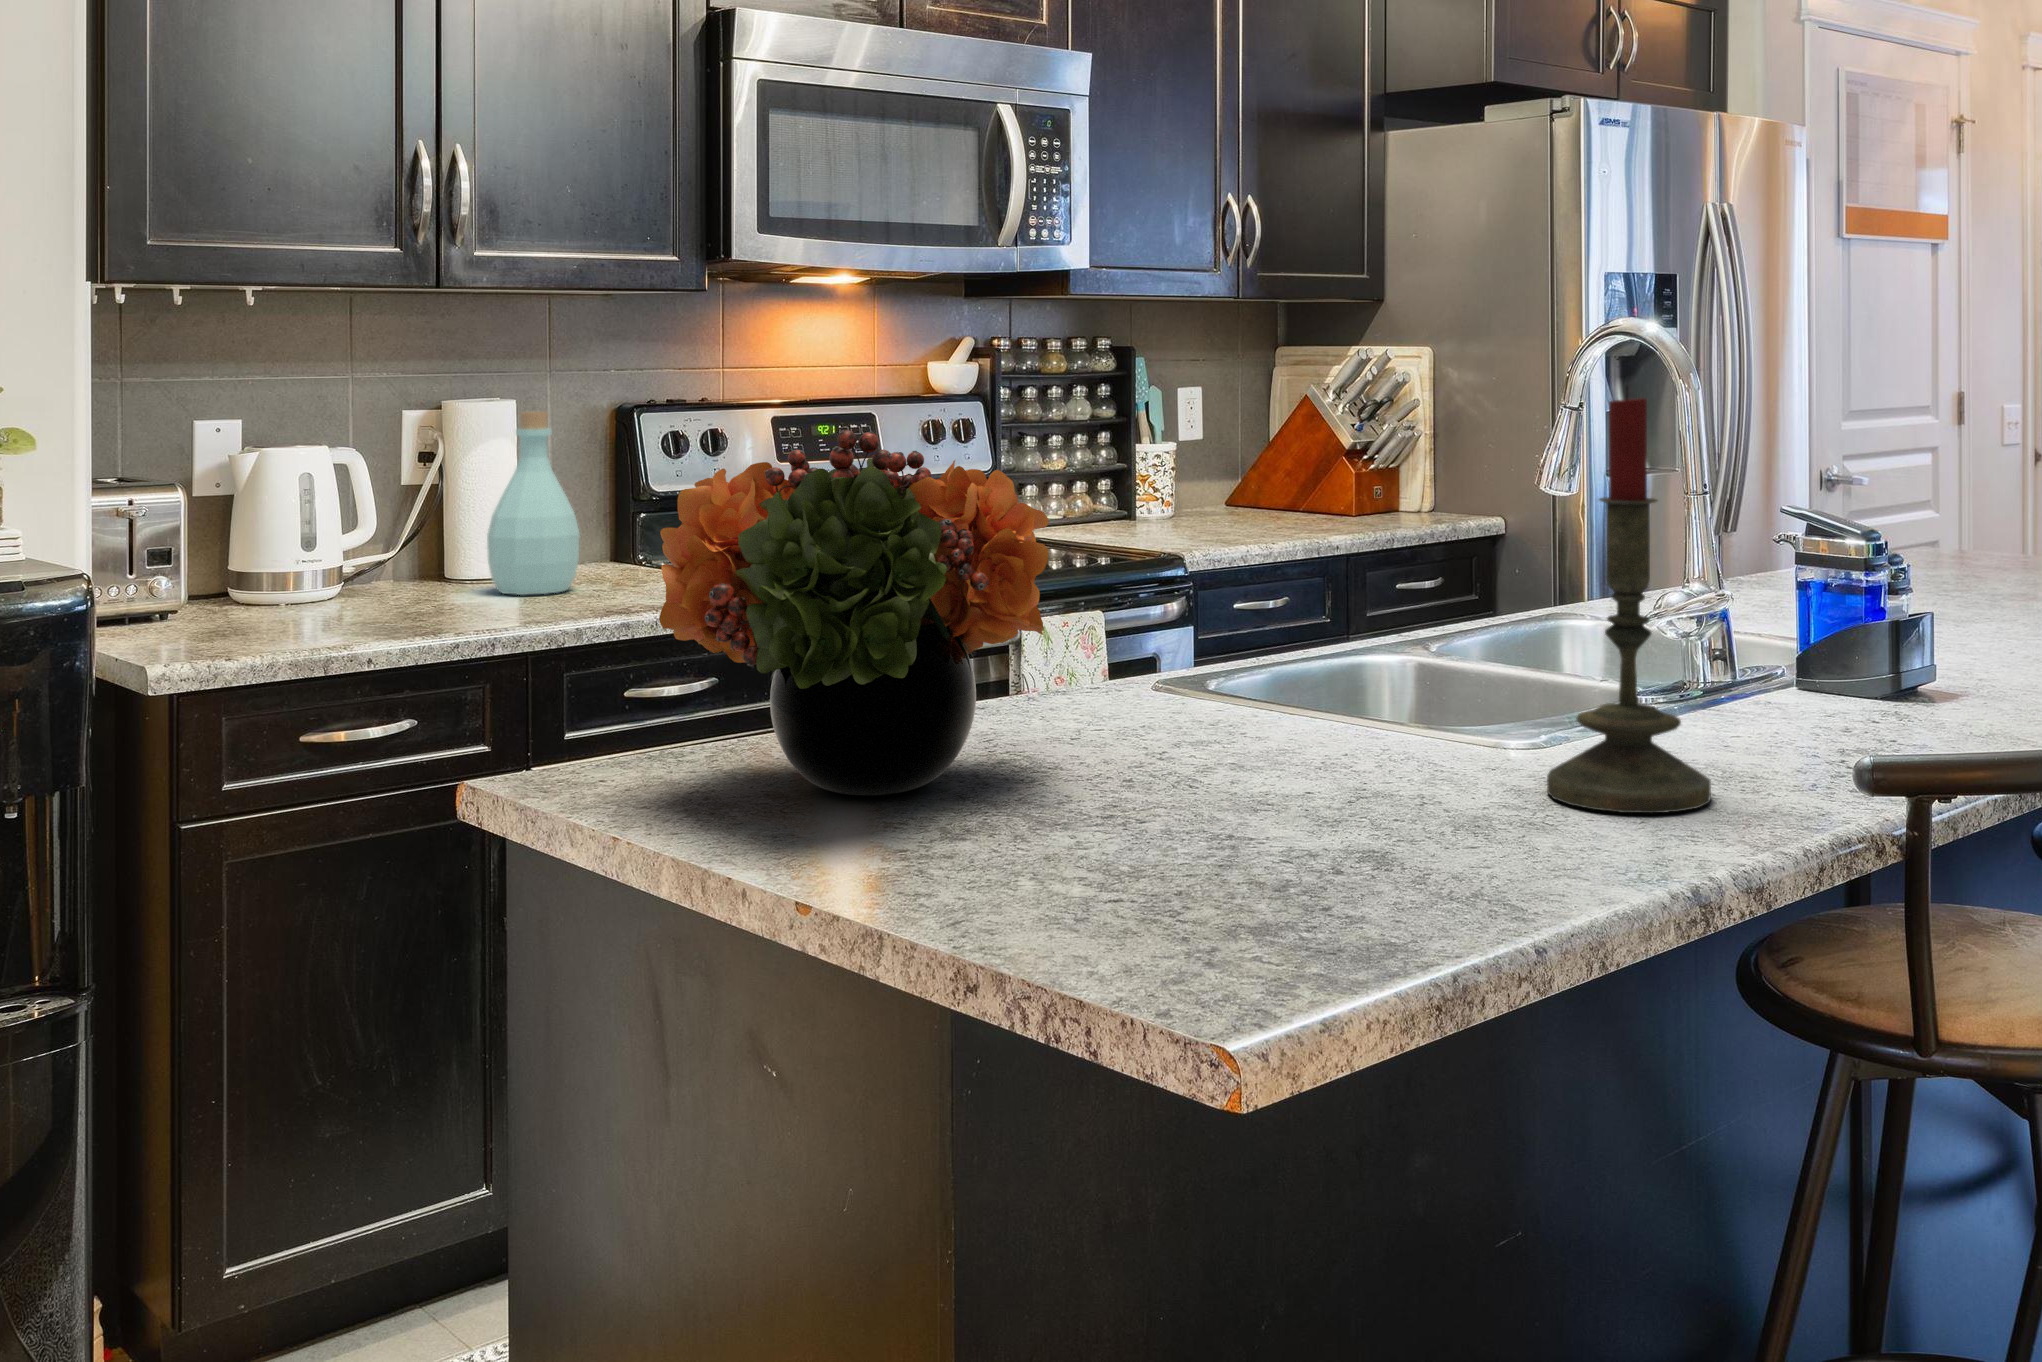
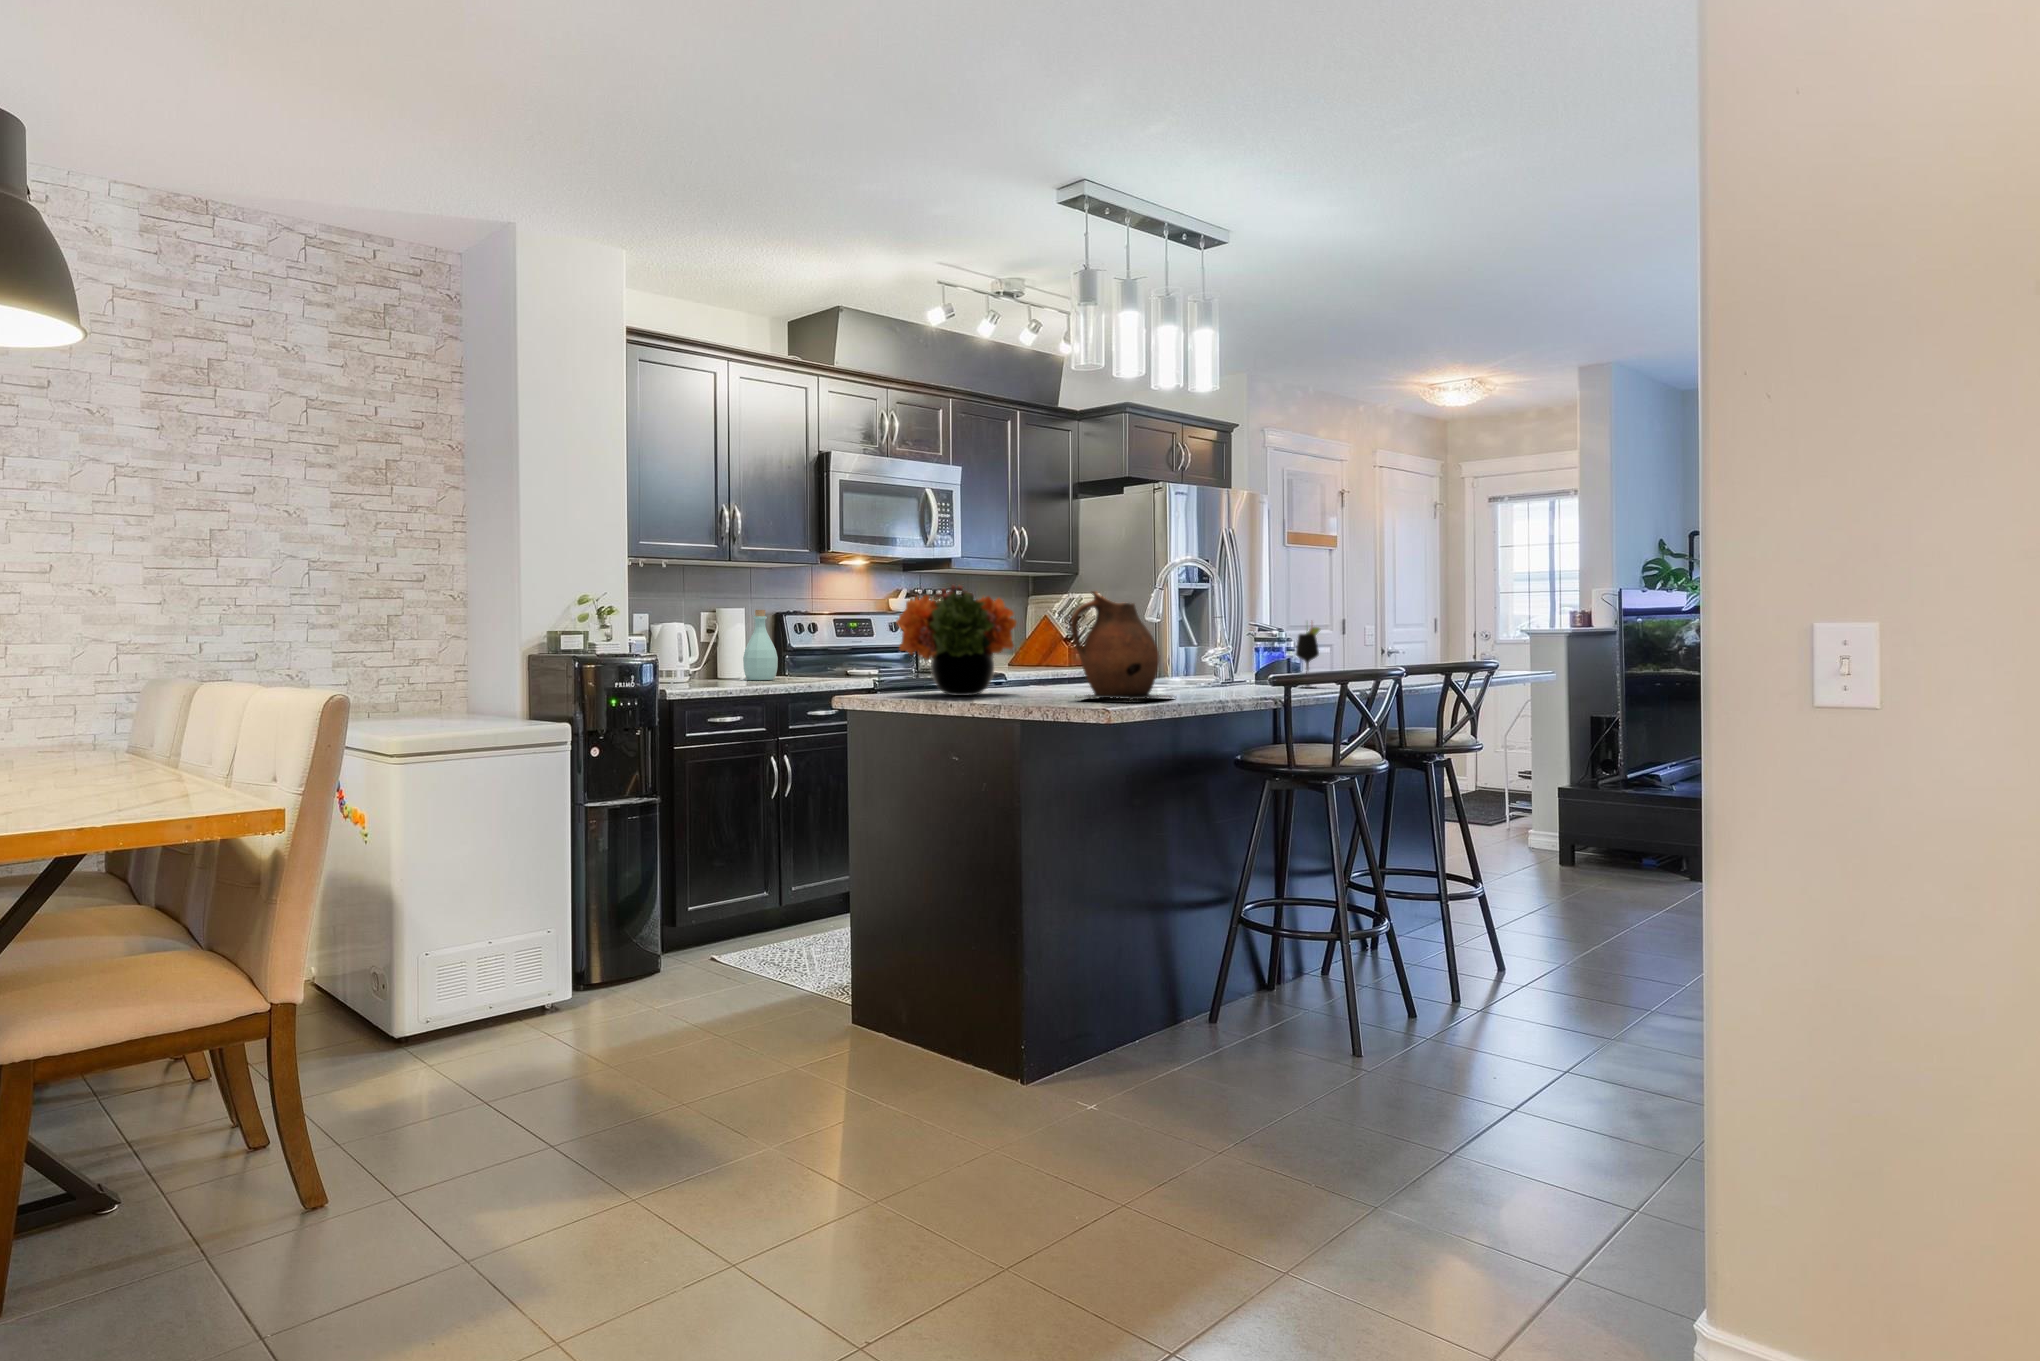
candle: present [1547,387,1711,813] -> none [1174,567,1226,695]
ceramic pitcher: none [1184,487,1545,912] -> present [1071,591,1172,700]
wine glass: none [1917,528,1995,728] -> present [1296,627,1320,687]

